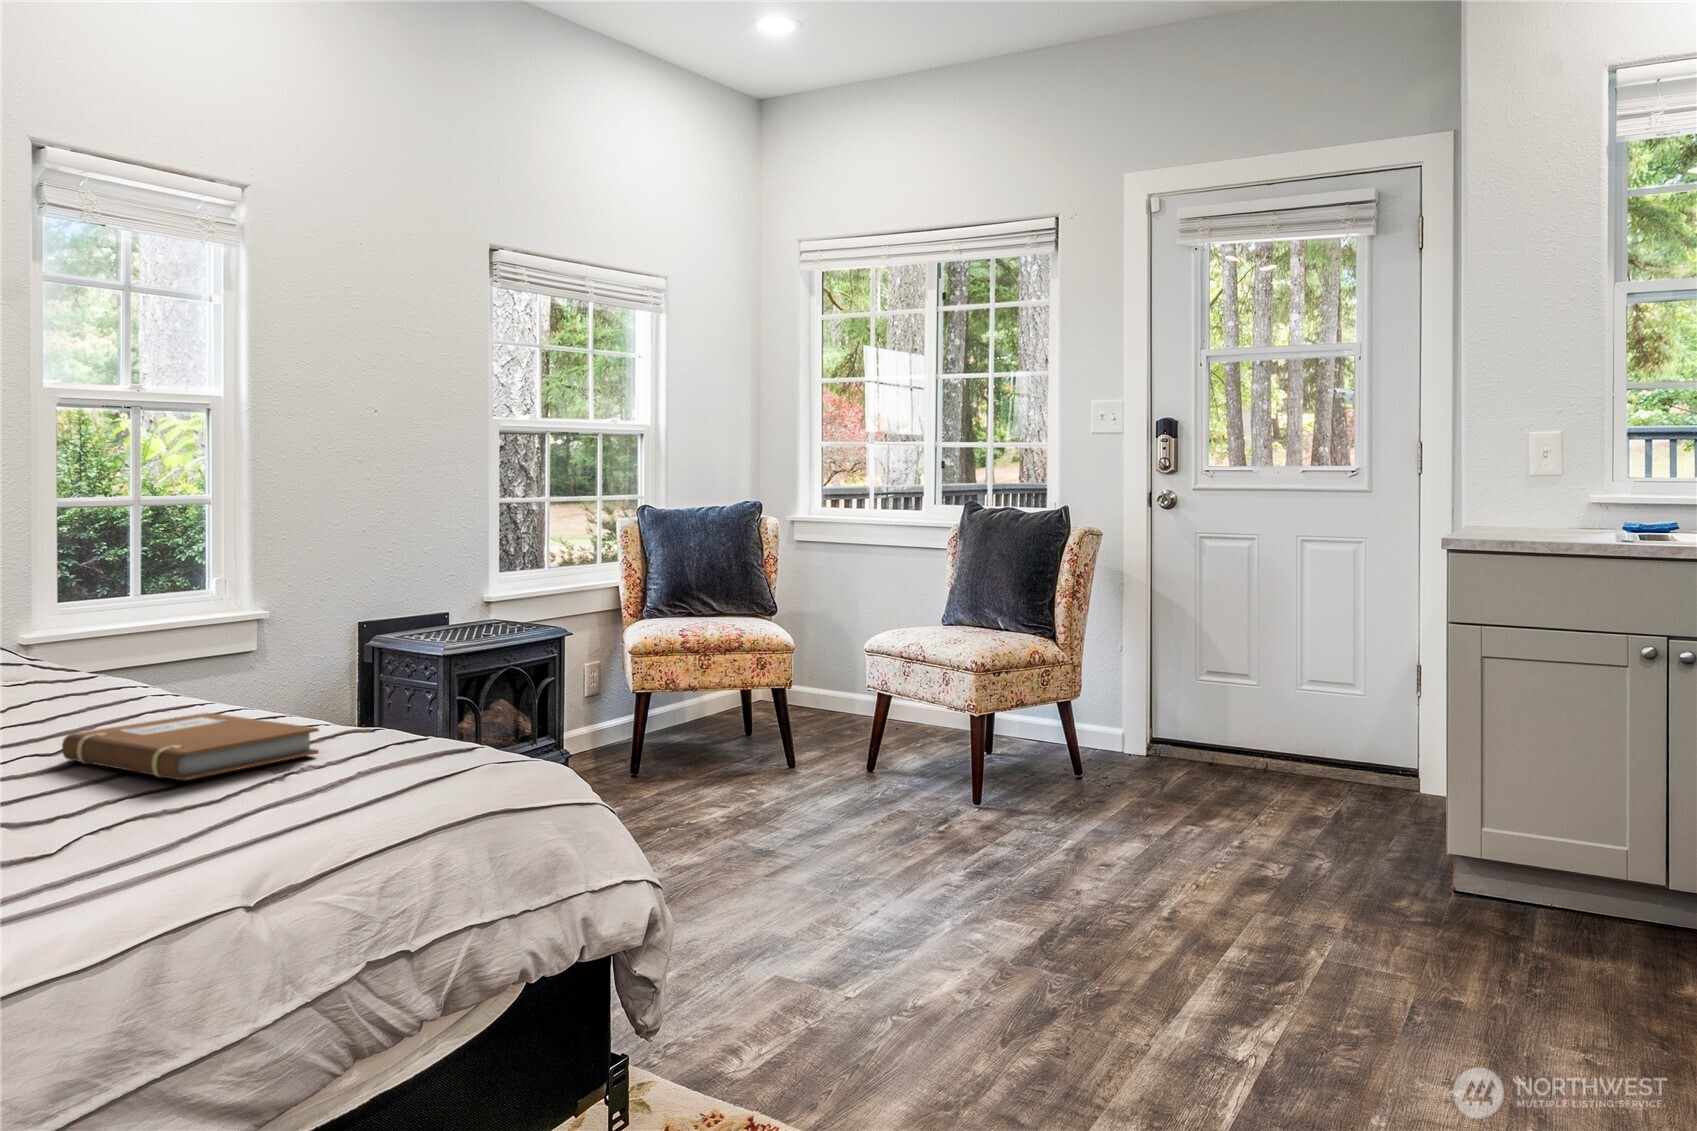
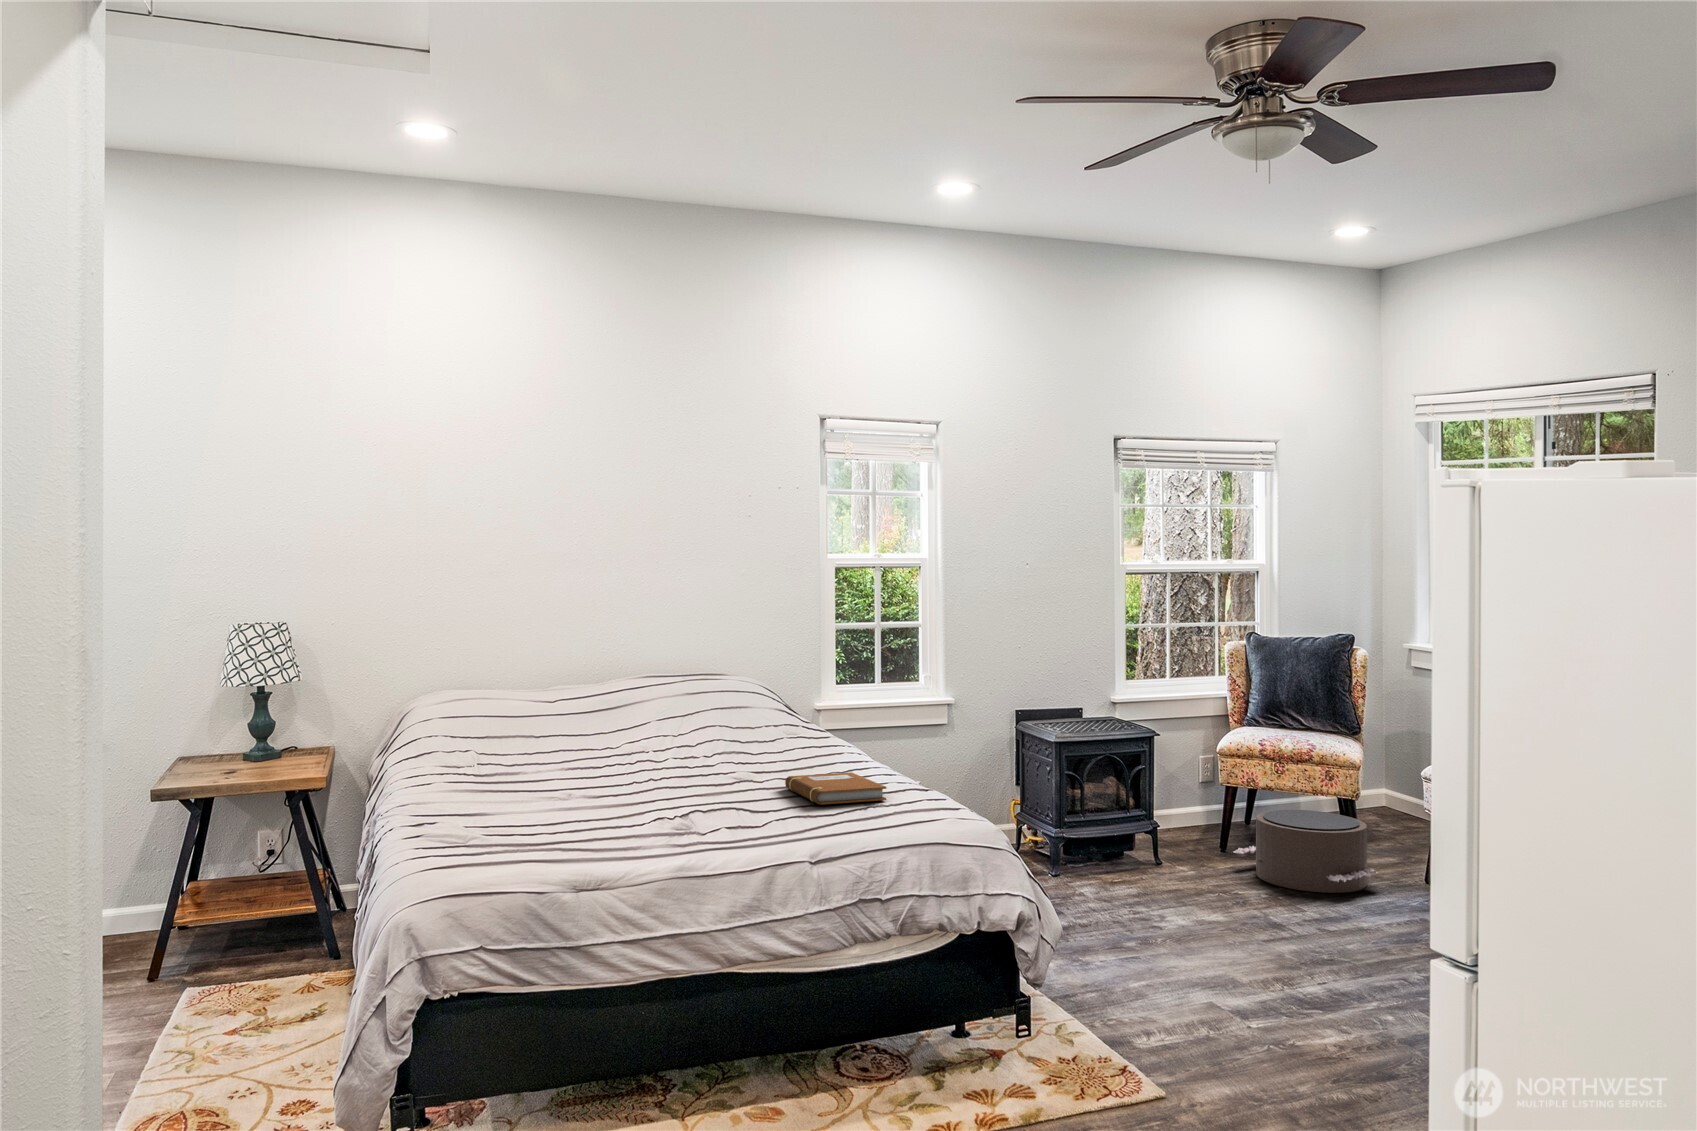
pouf: none [663,709,832,805] -> present [1233,810,1378,893]

